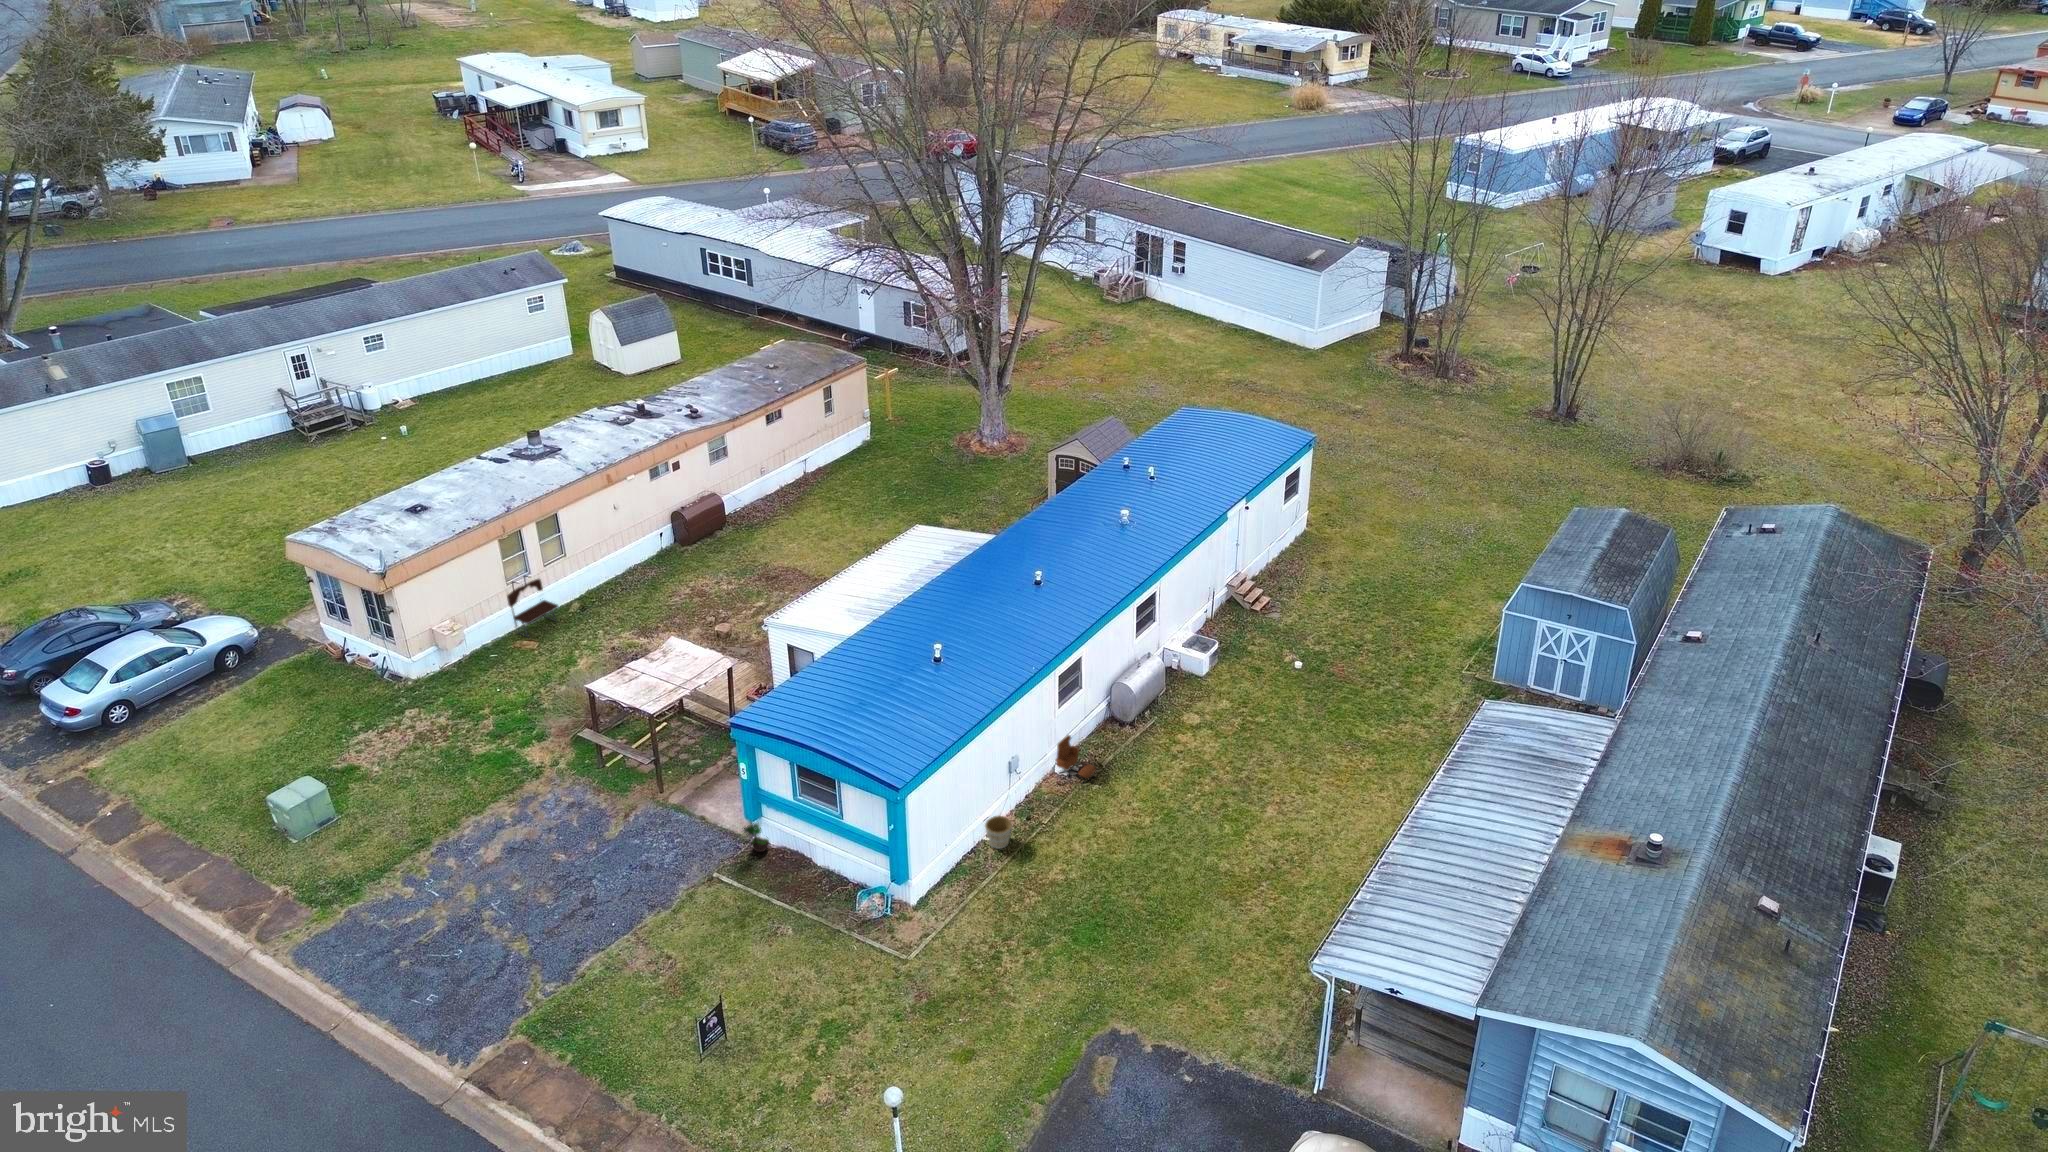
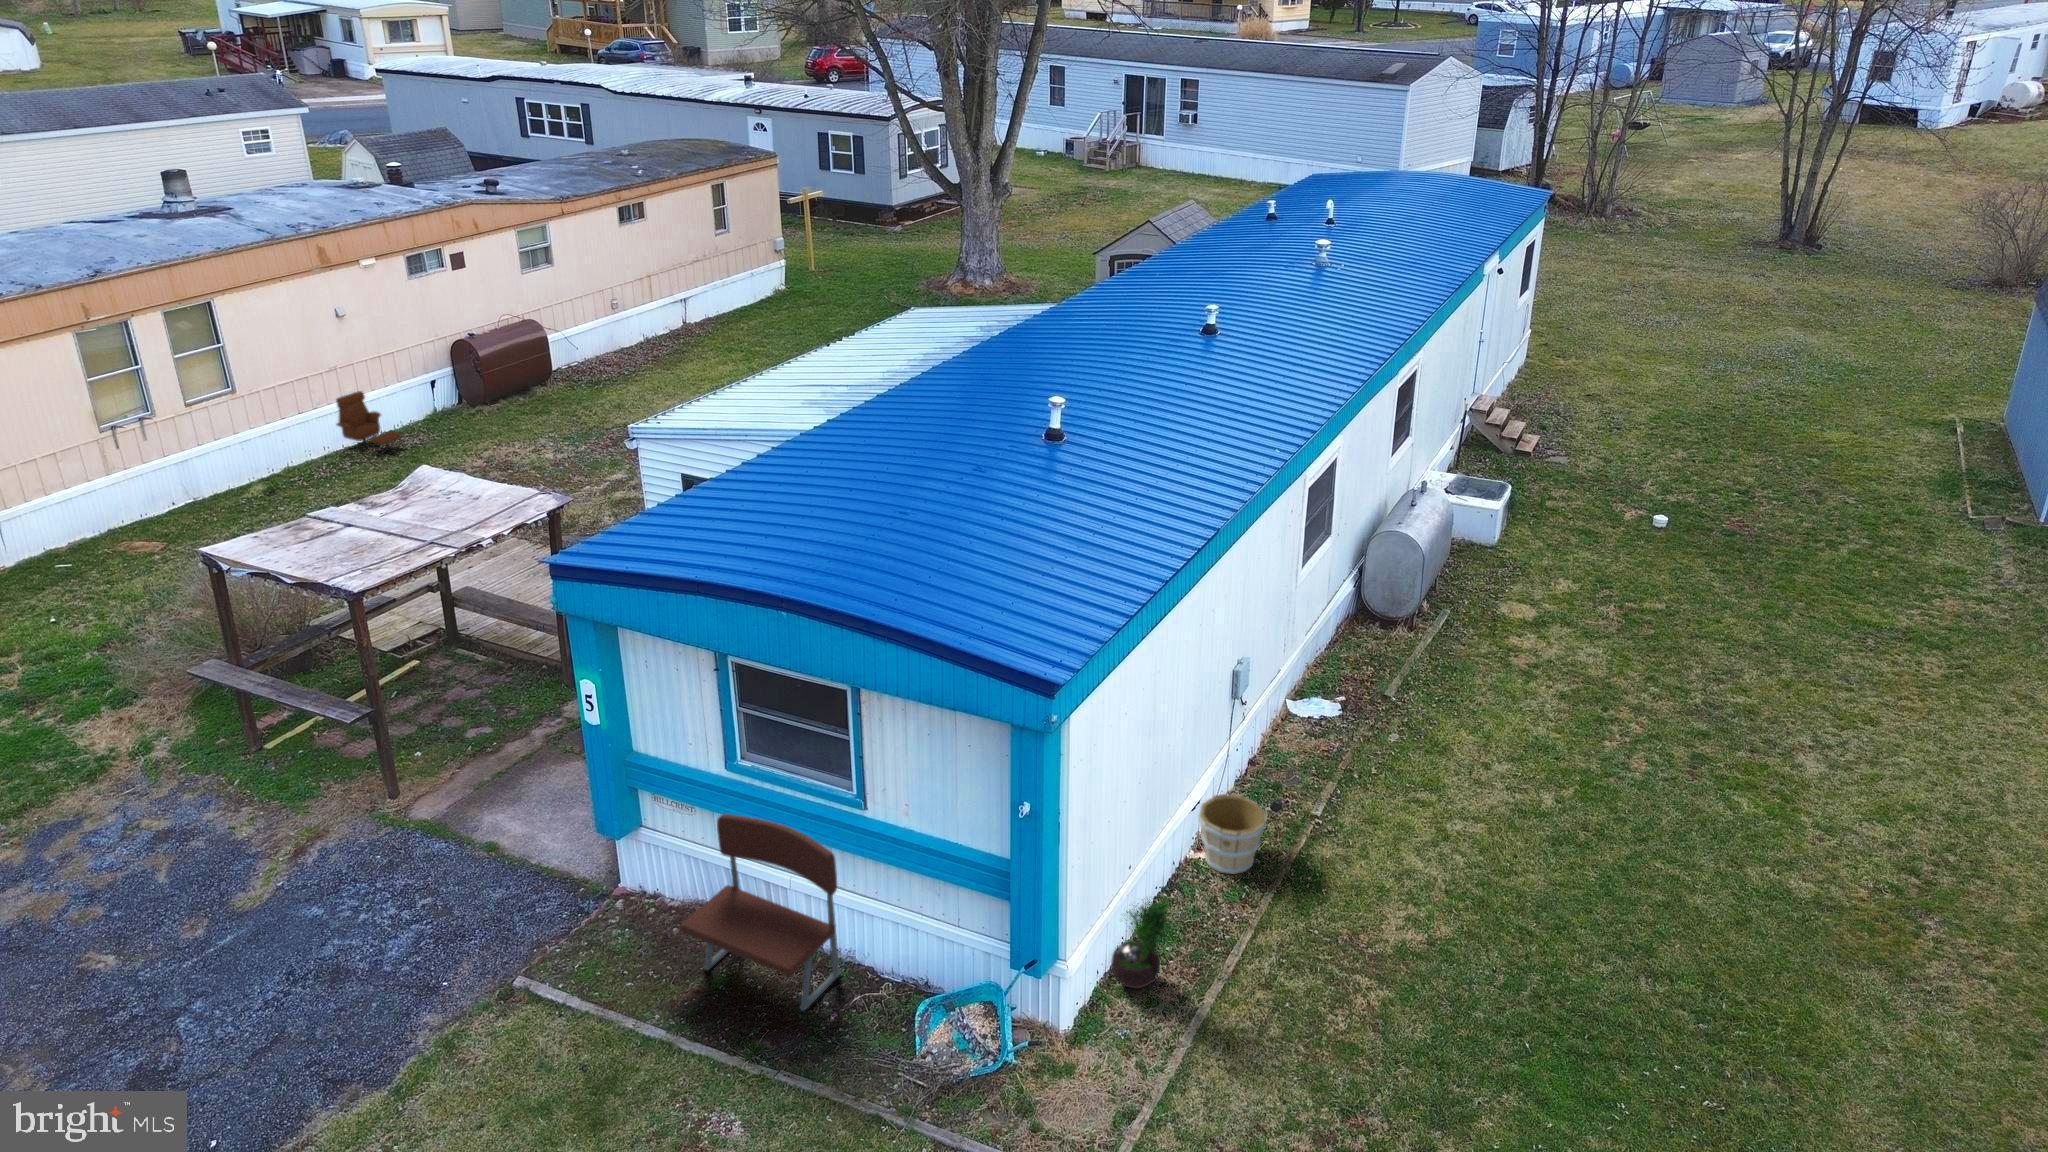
bench: present [507,579,558,637] -> present [680,814,841,1011]
lounge chair: present [1056,735,1096,780] -> present [336,391,402,455]
potted tree: present [743,822,769,852] -> present [1112,897,1175,988]

